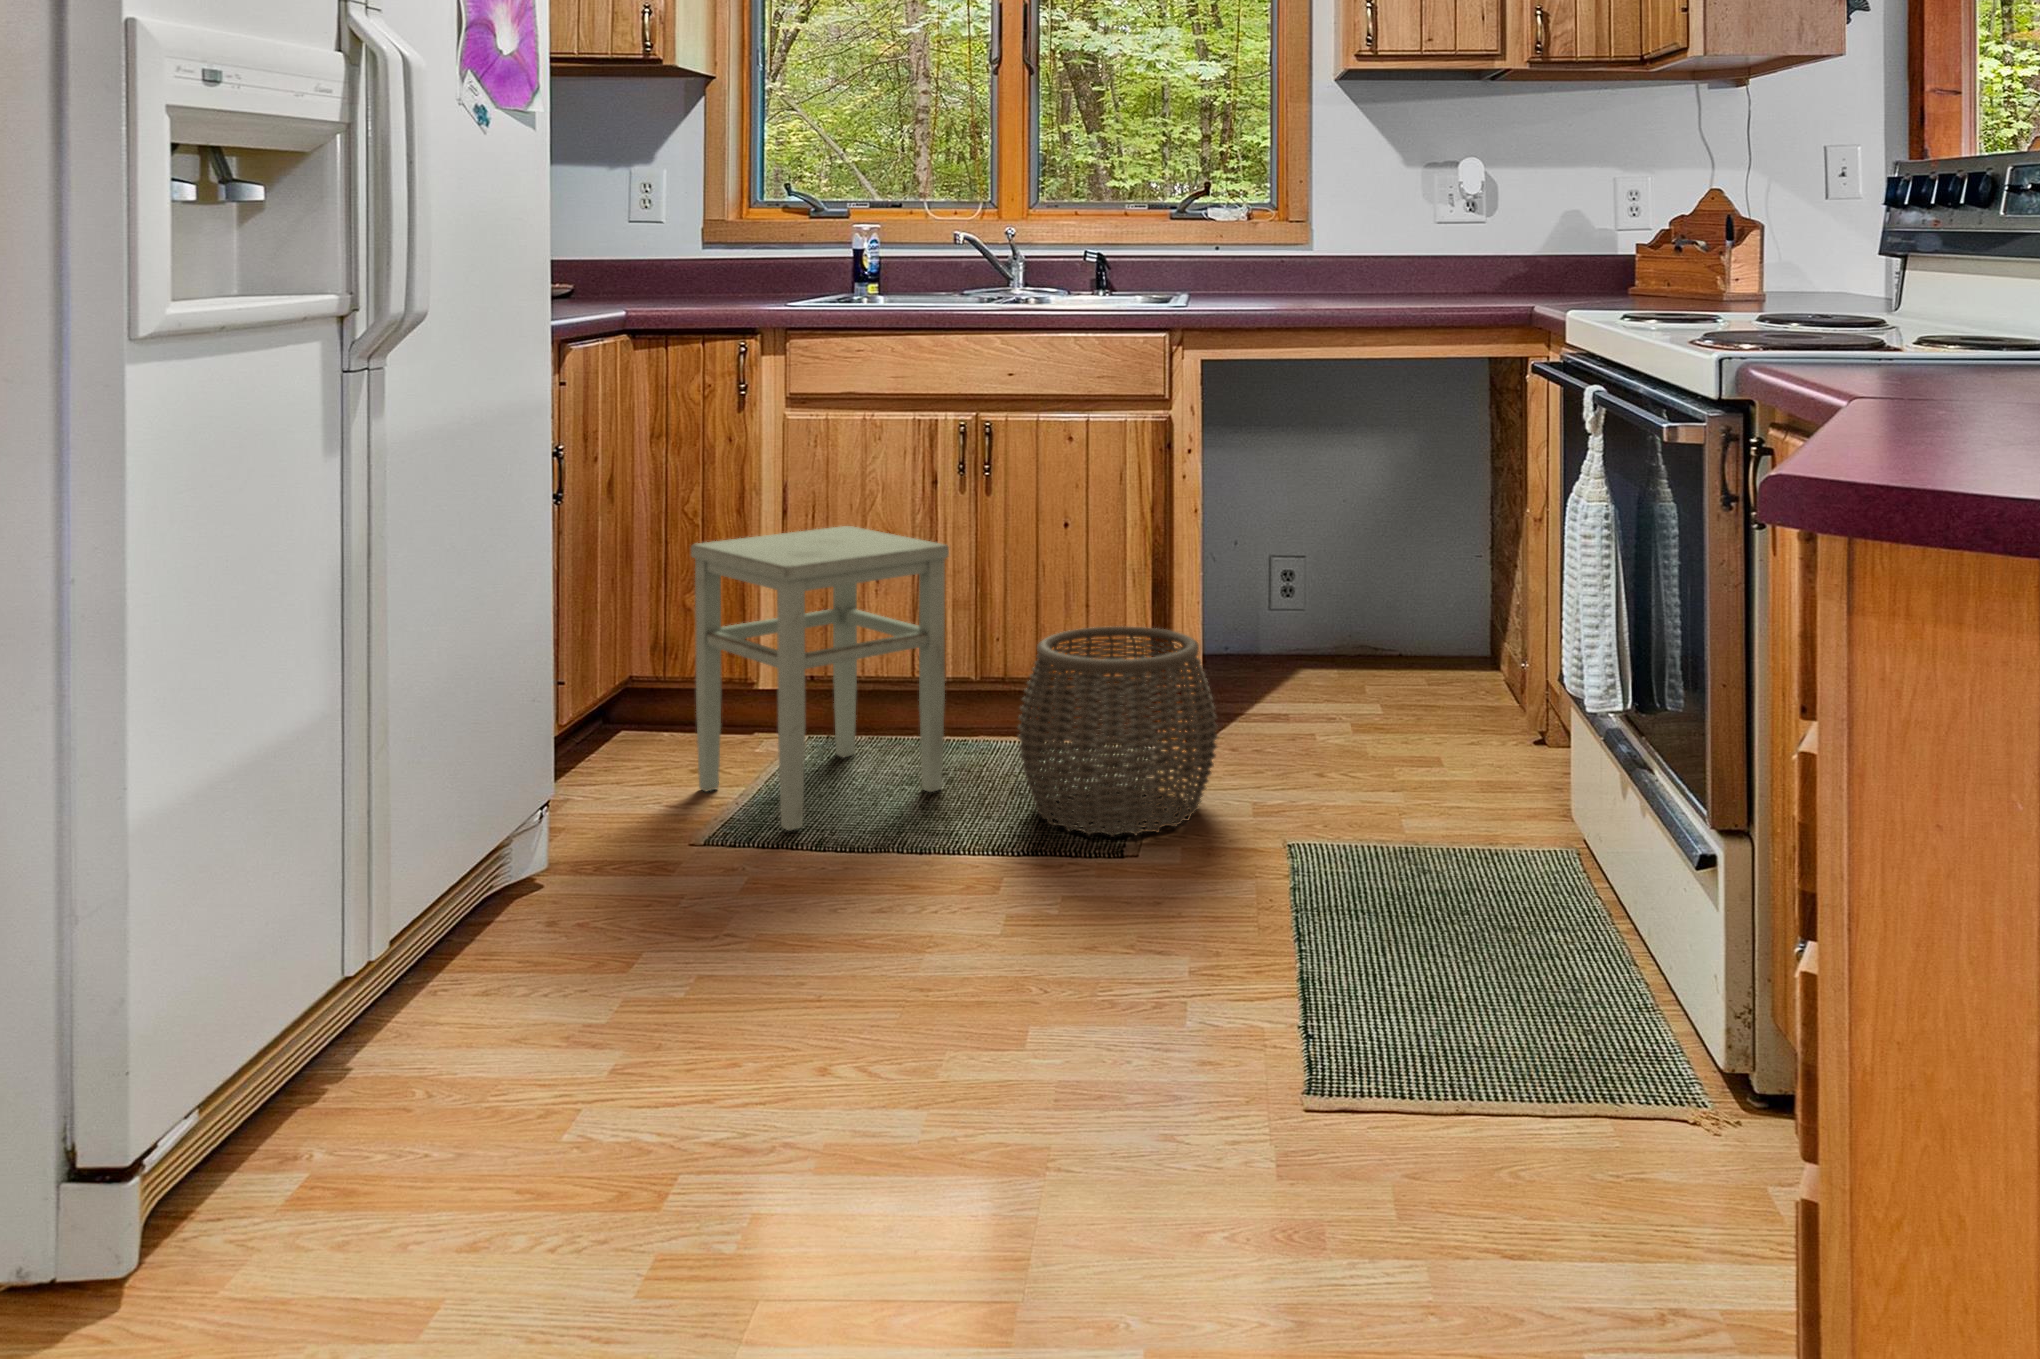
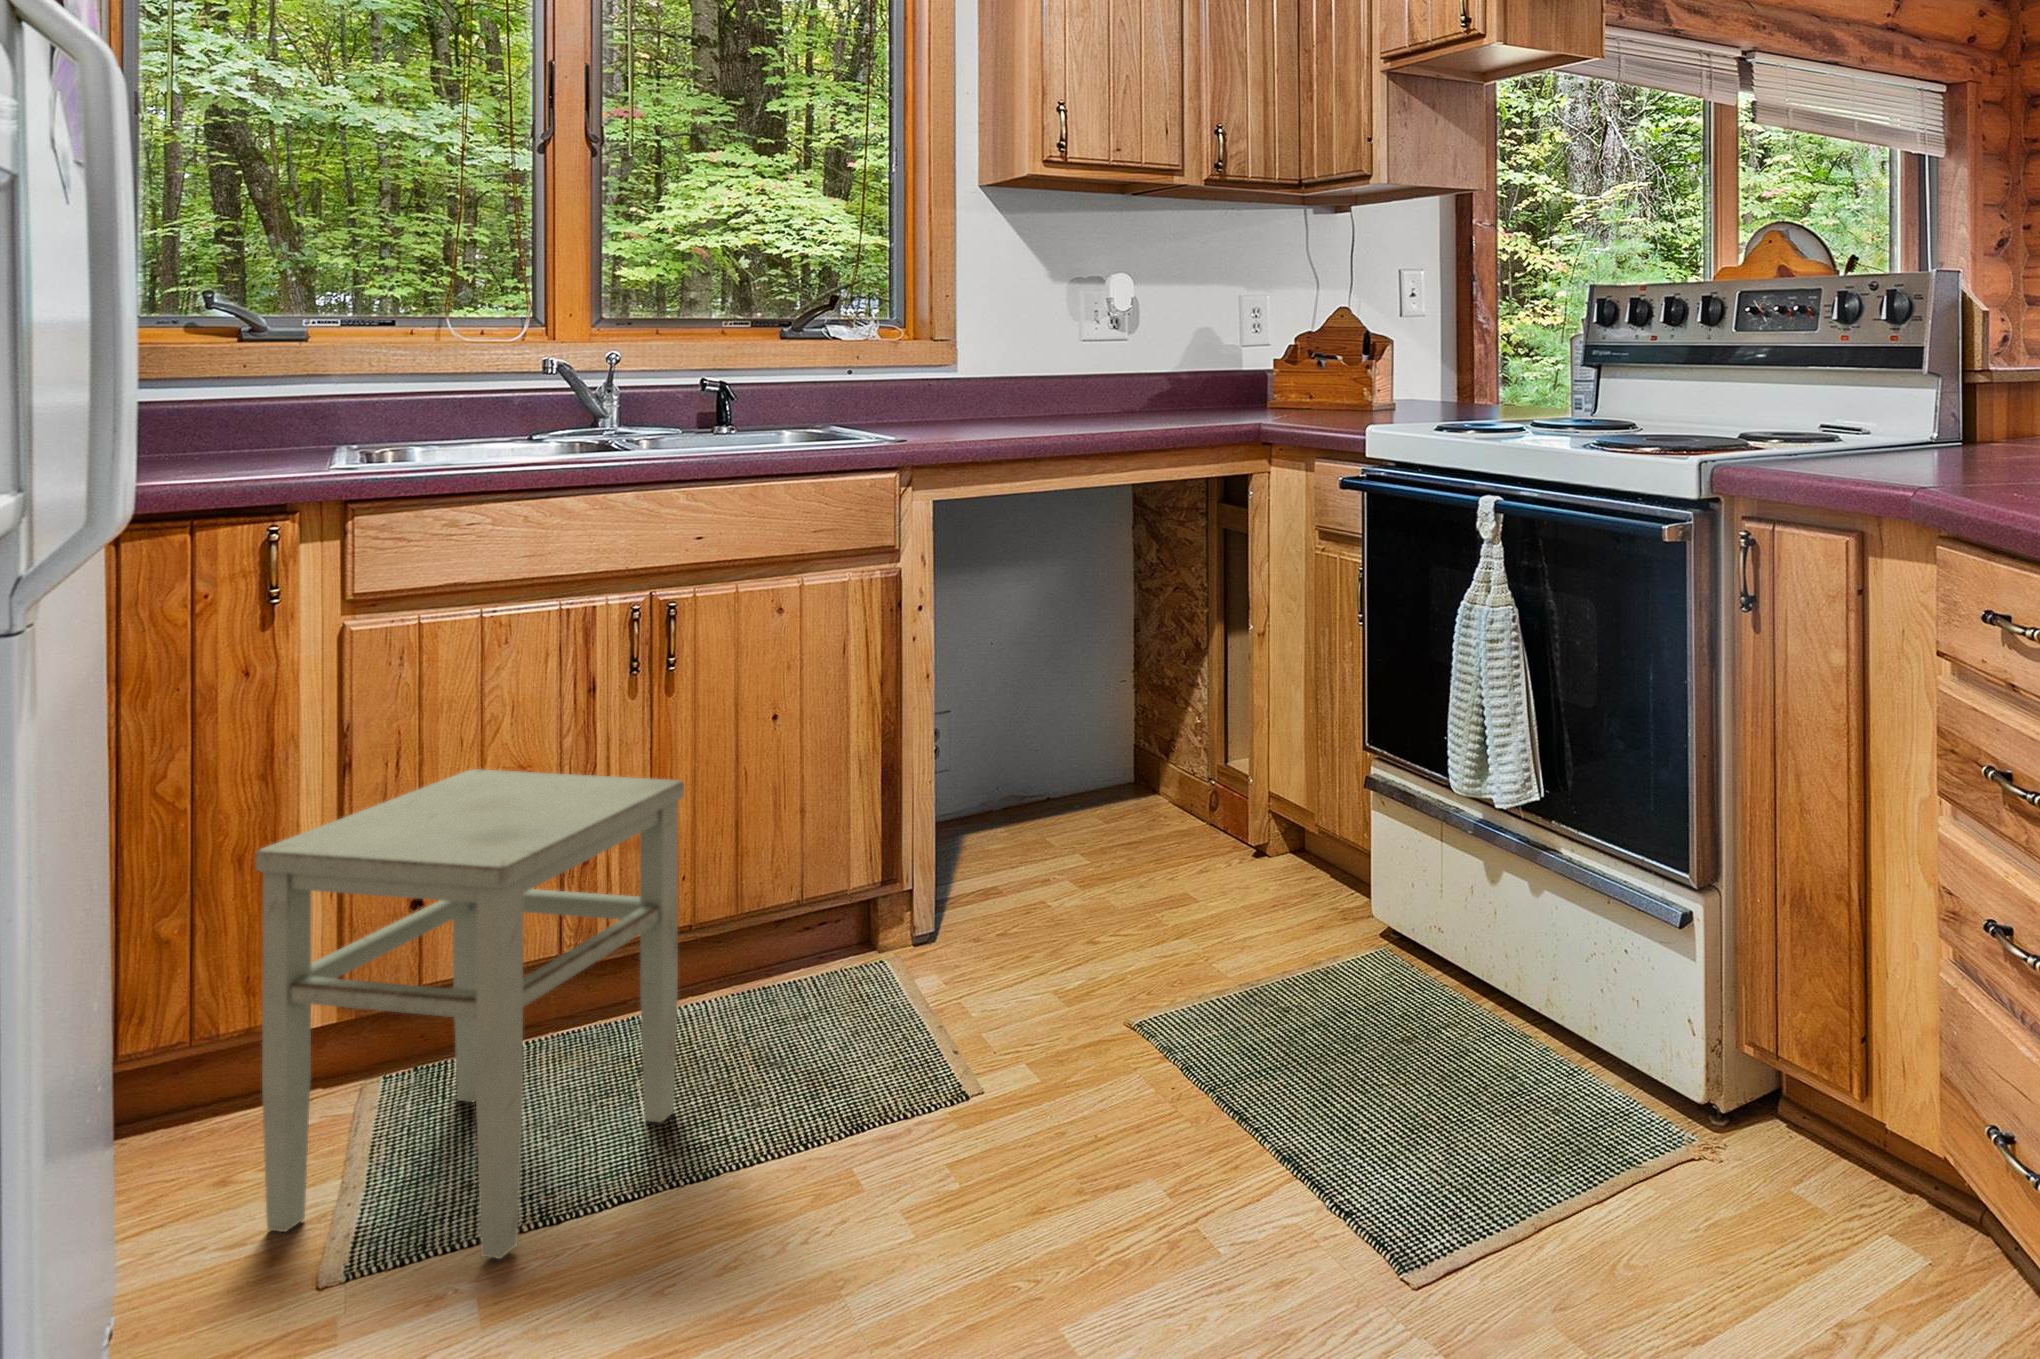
woven basket: present [1018,627,1218,836] -> none [806,836,1063,1128]

